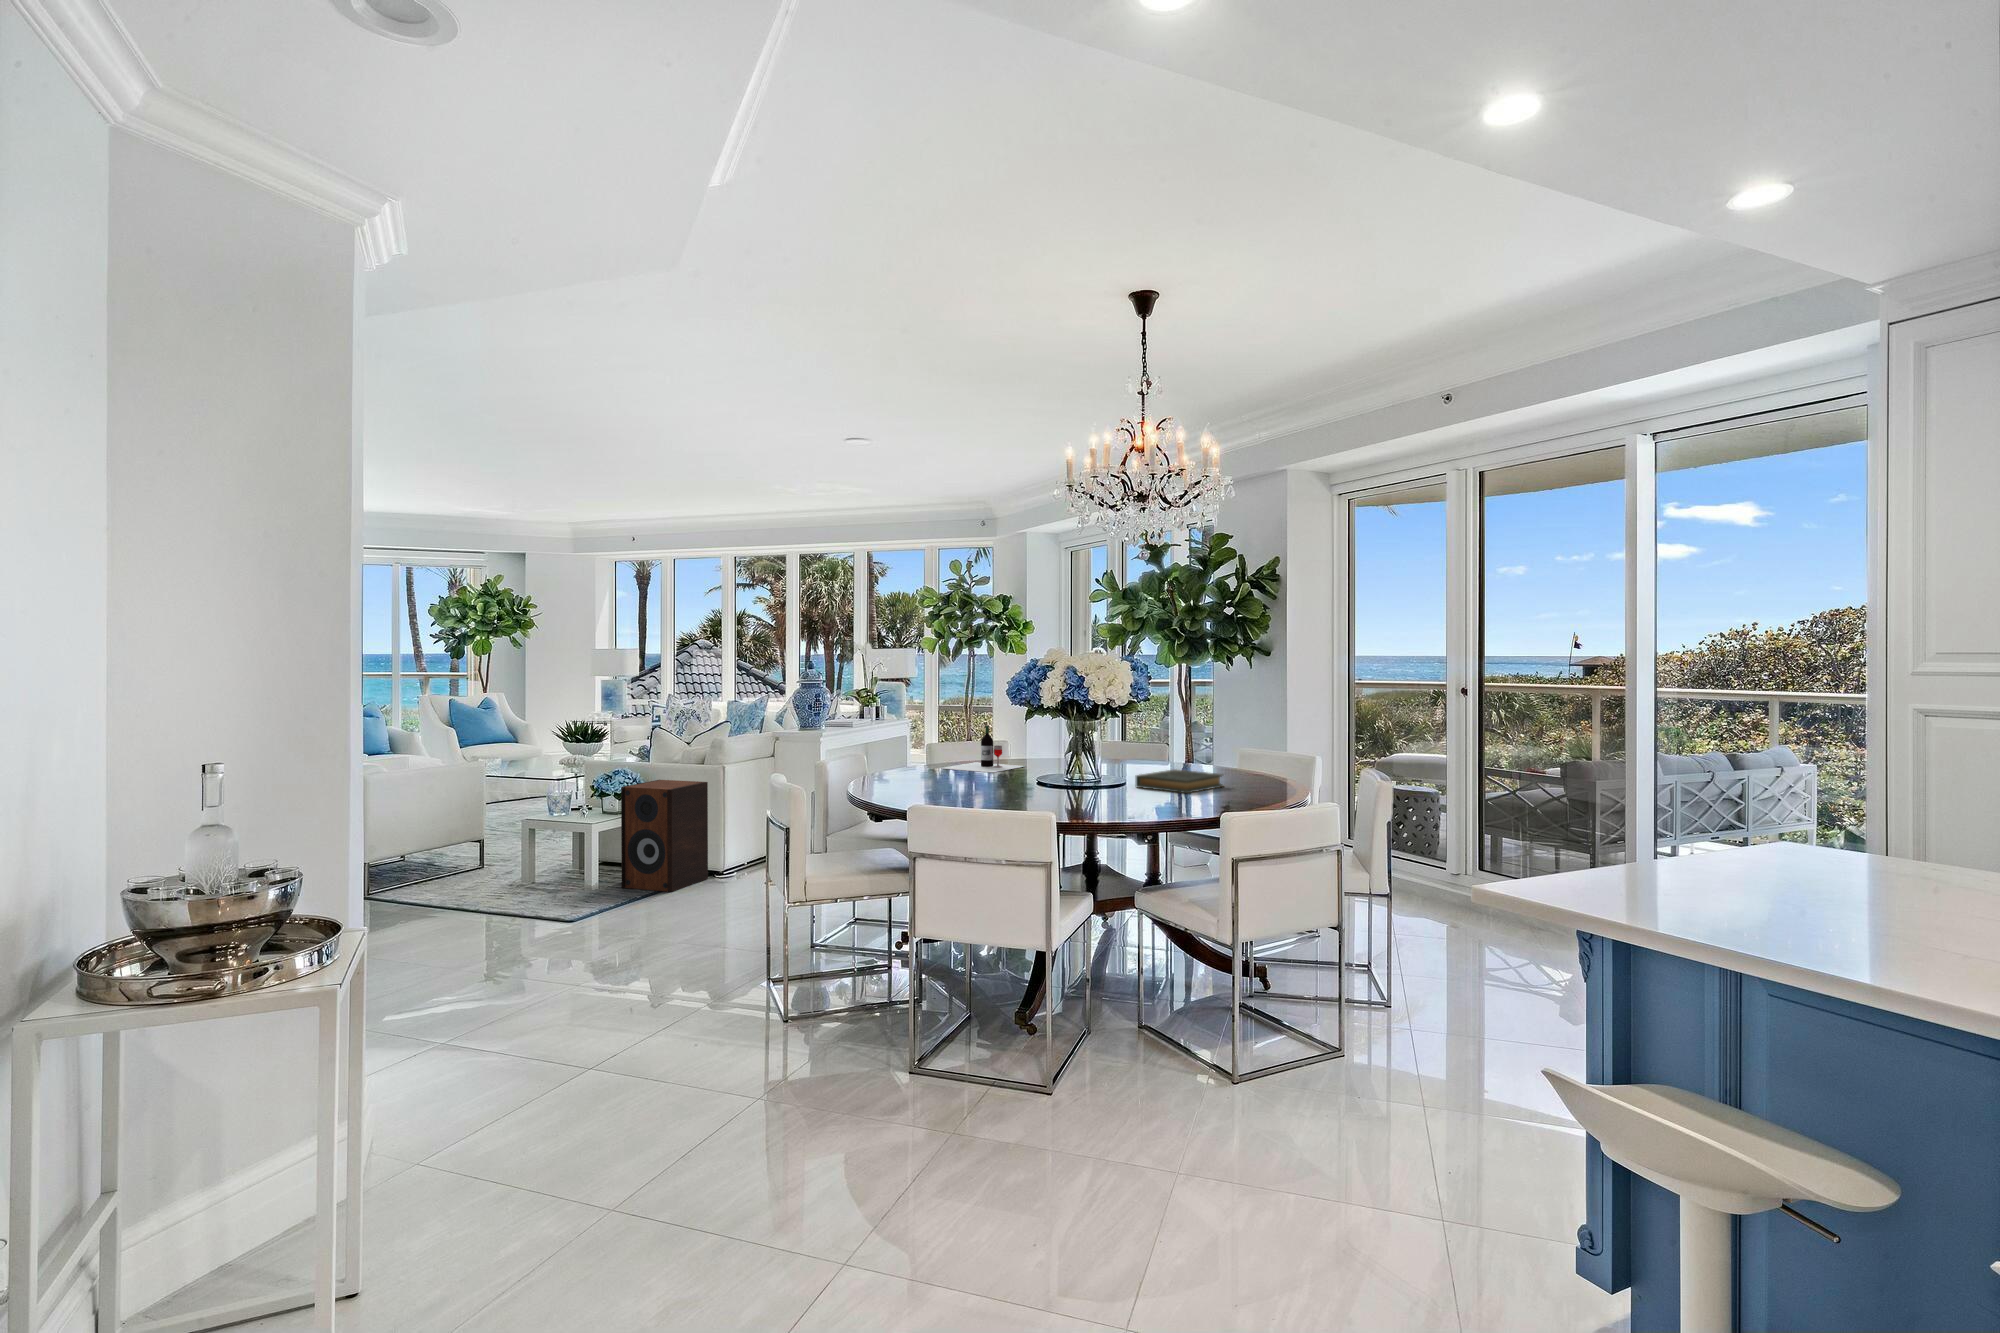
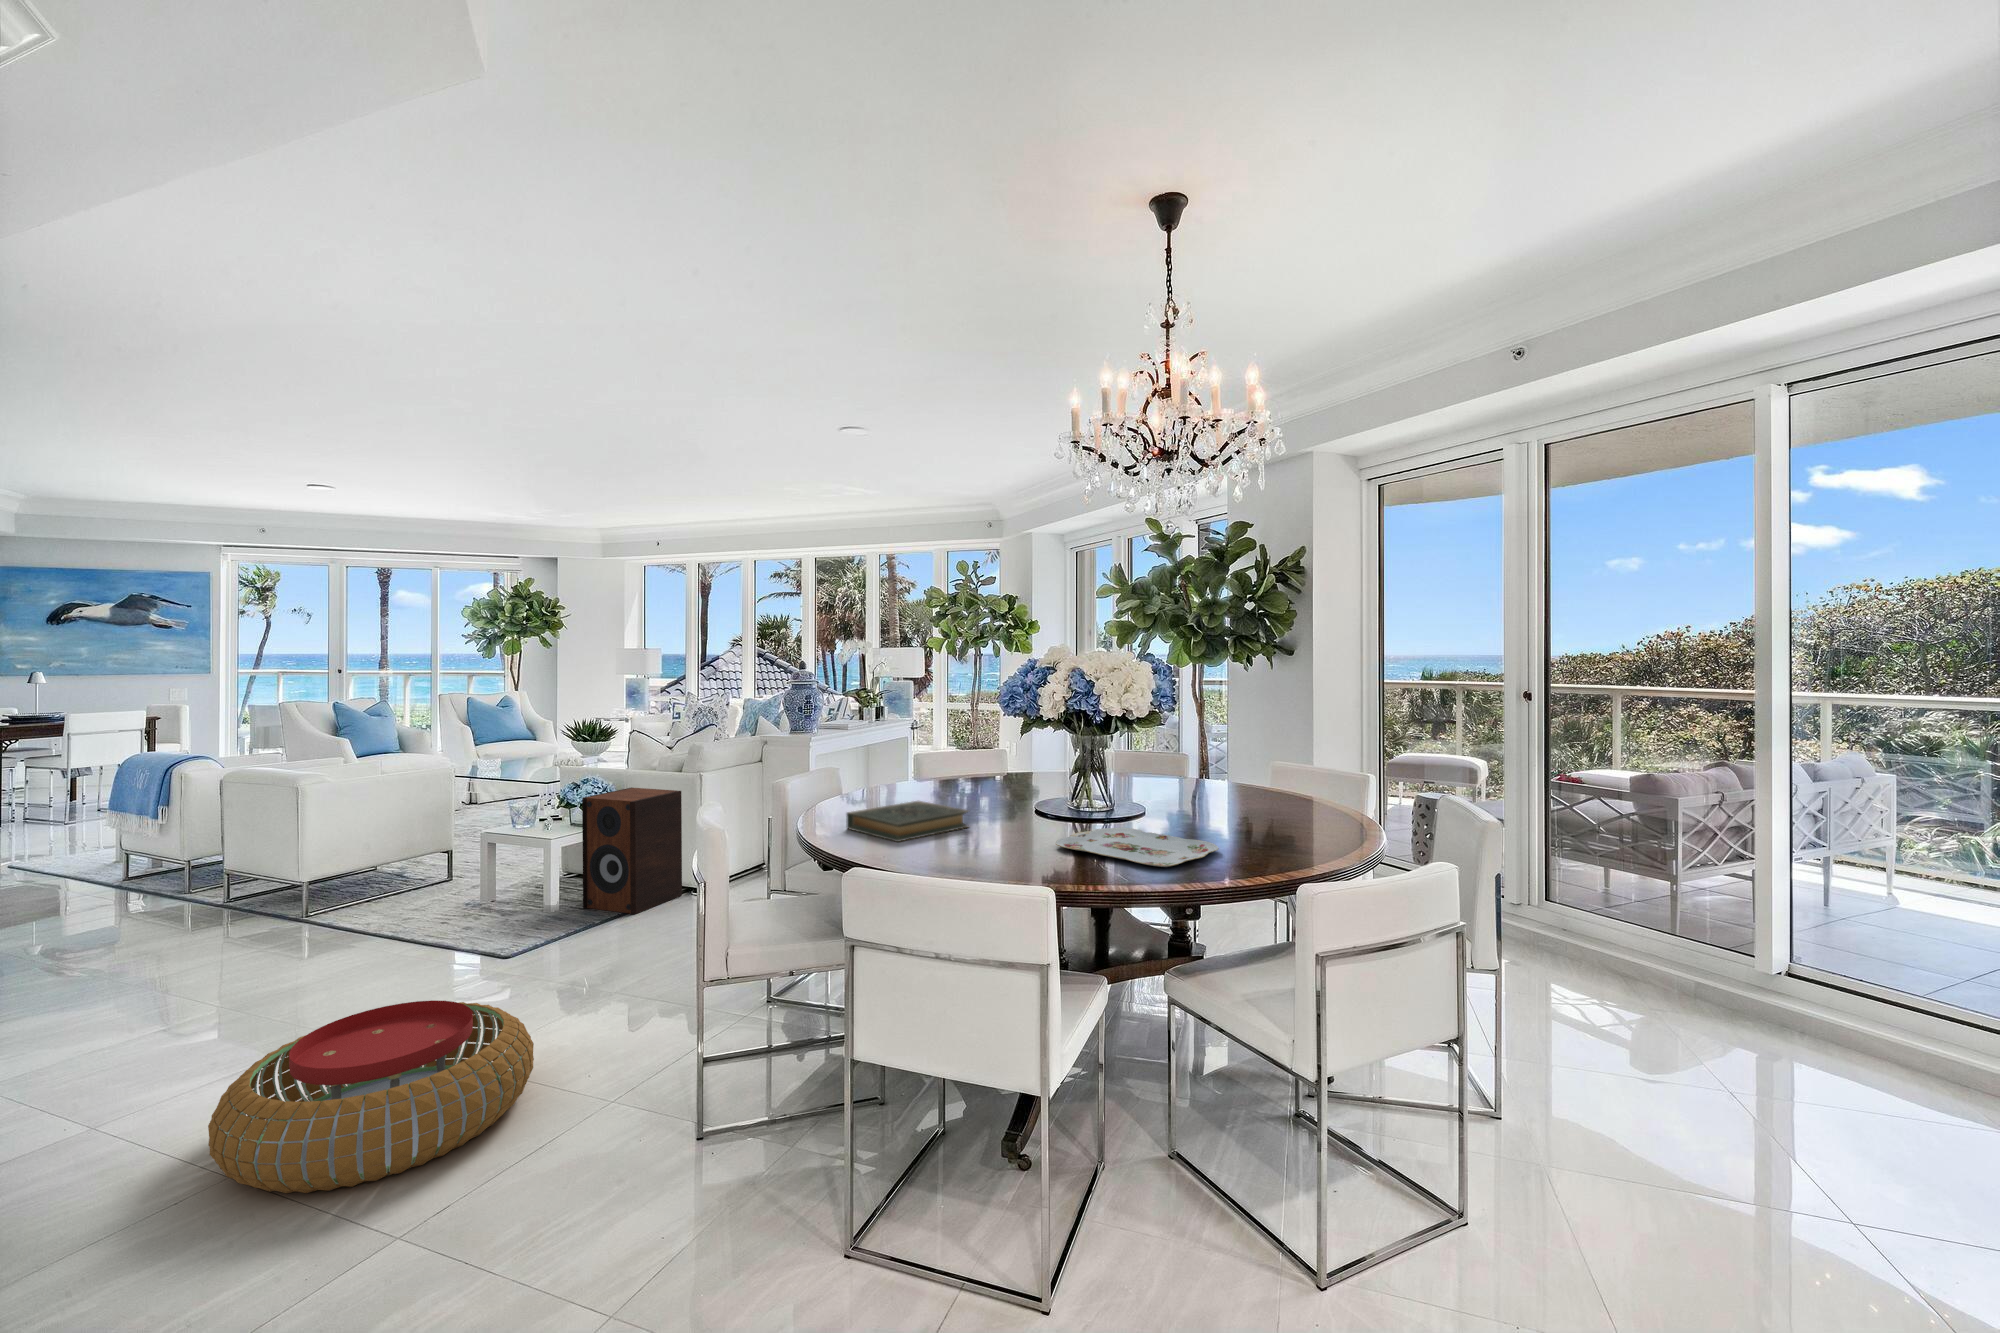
wine bottle: present [942,726,1024,772] -> none [923,735,1026,792]
hardback book: present [1135,769,1223,793] -> present [846,801,968,842]
serving tray: none [1053,790,1173,810] -> present [1055,828,1219,867]
pouf: none [436,927,650,1043] -> present [208,1000,534,1193]

